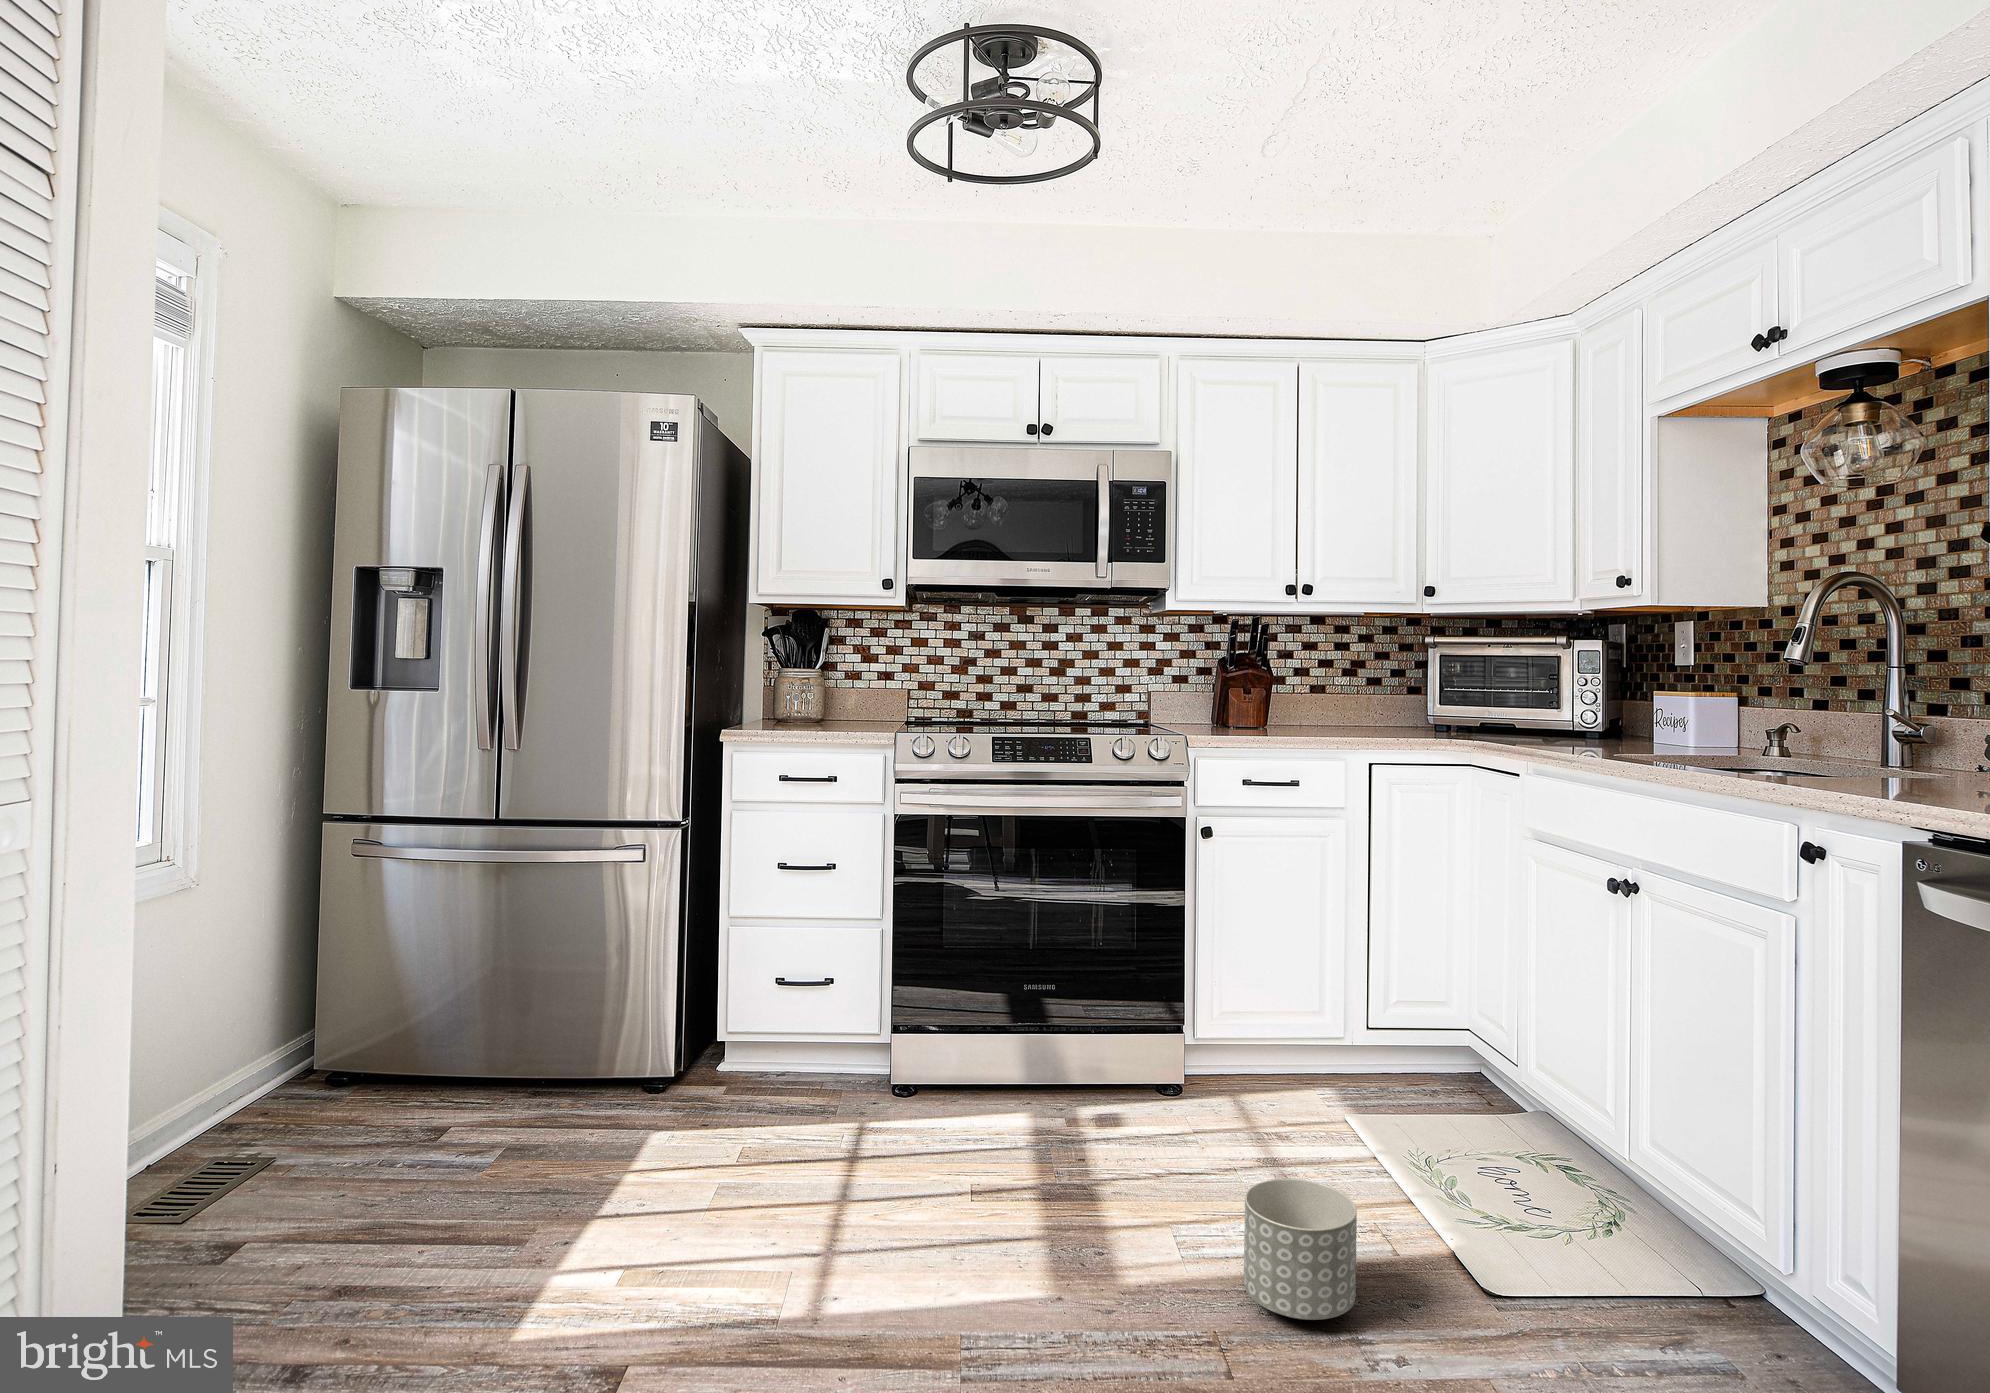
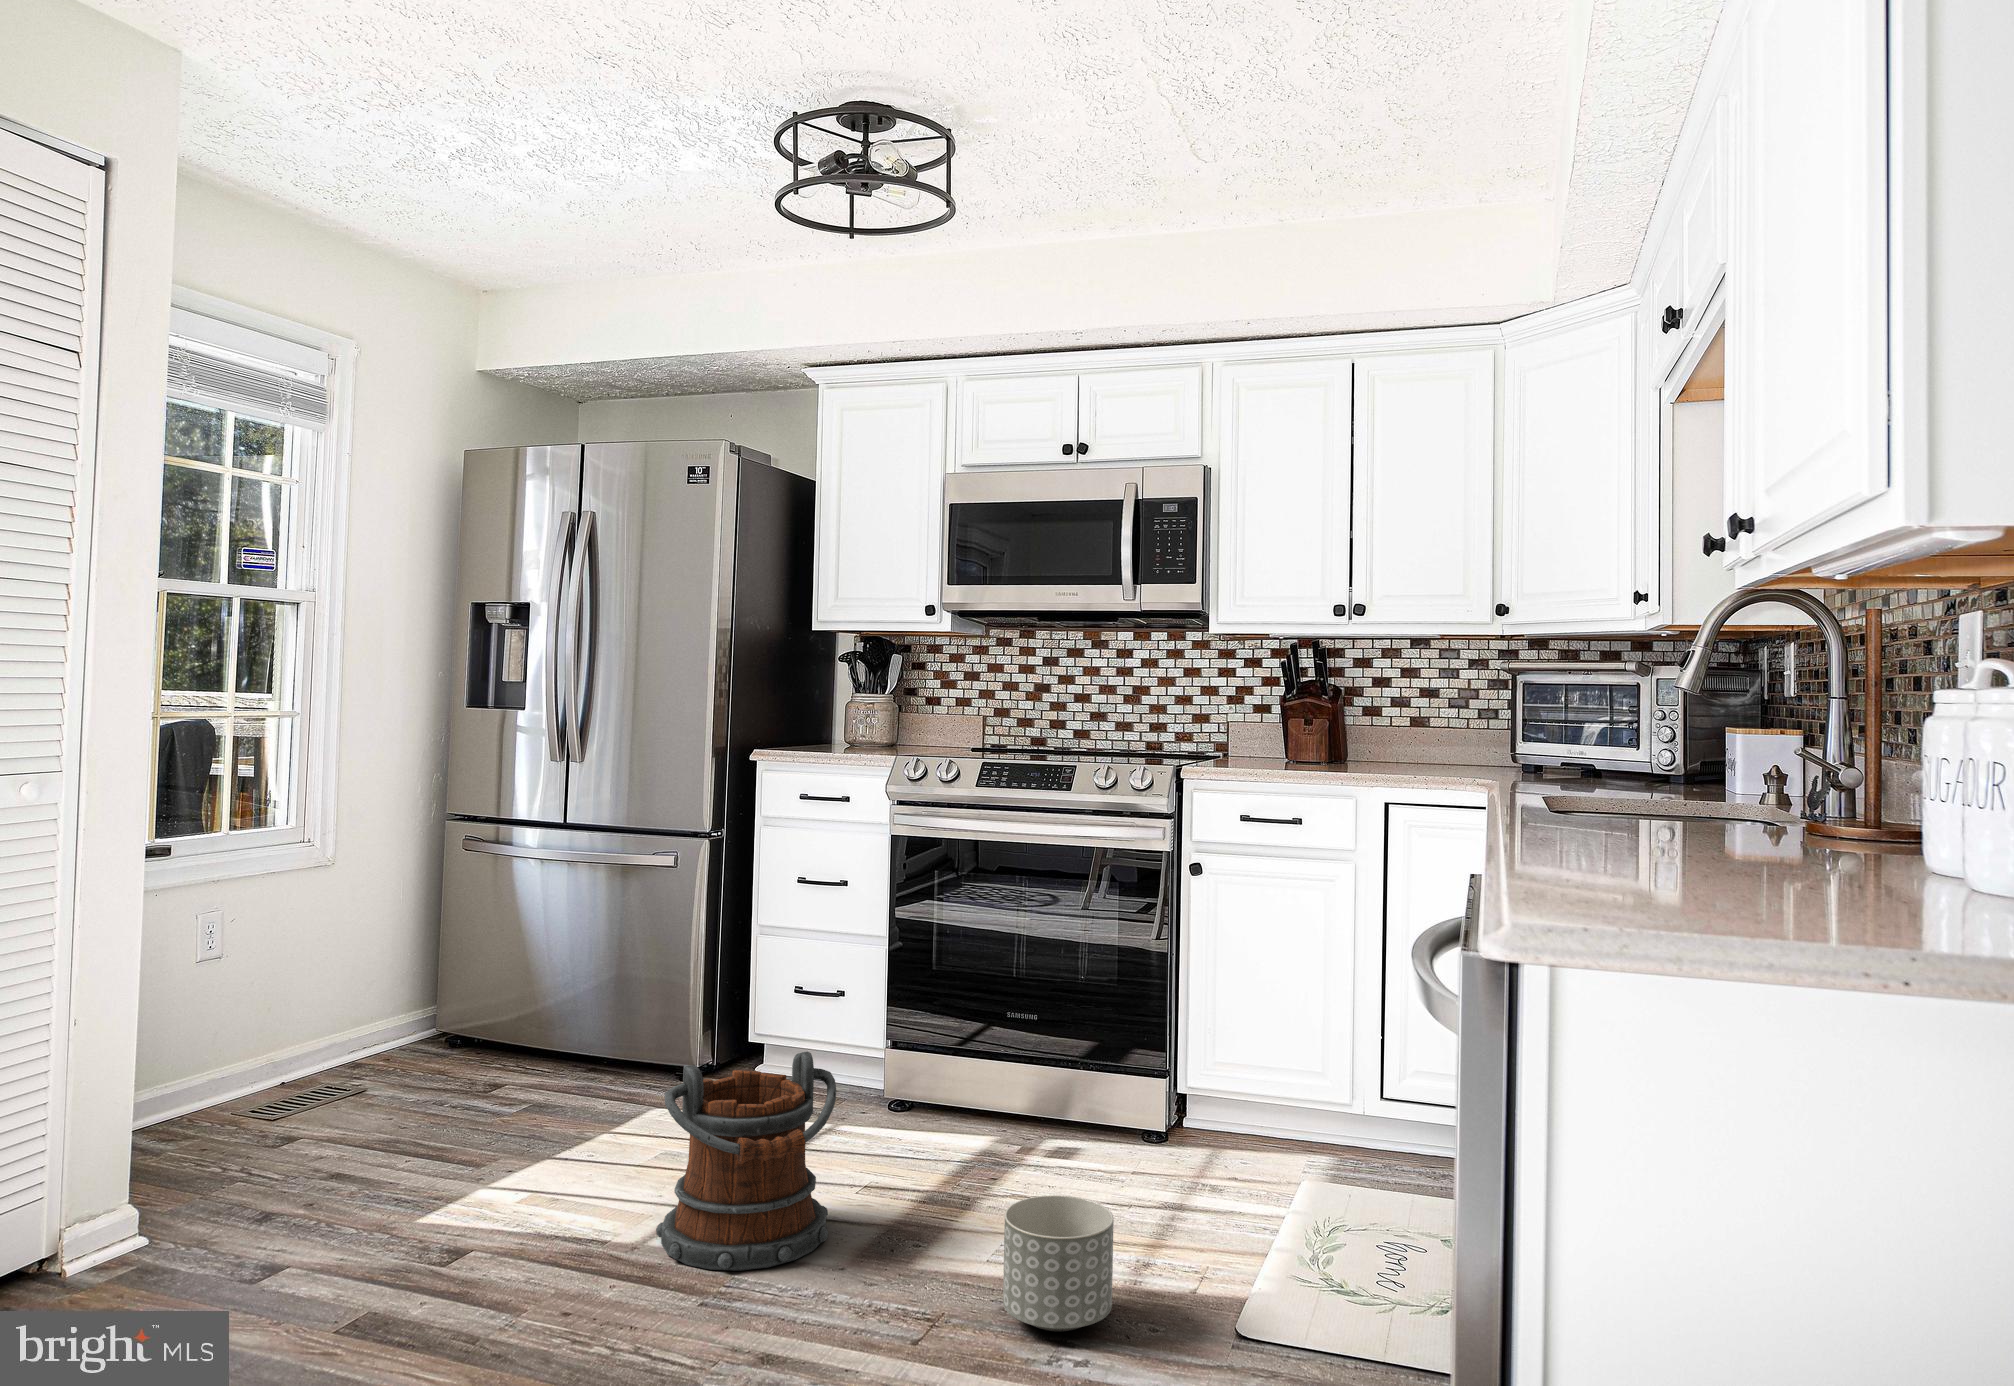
bucket: none [821,1064,1005,1324] -> present [656,1052,836,1271]

